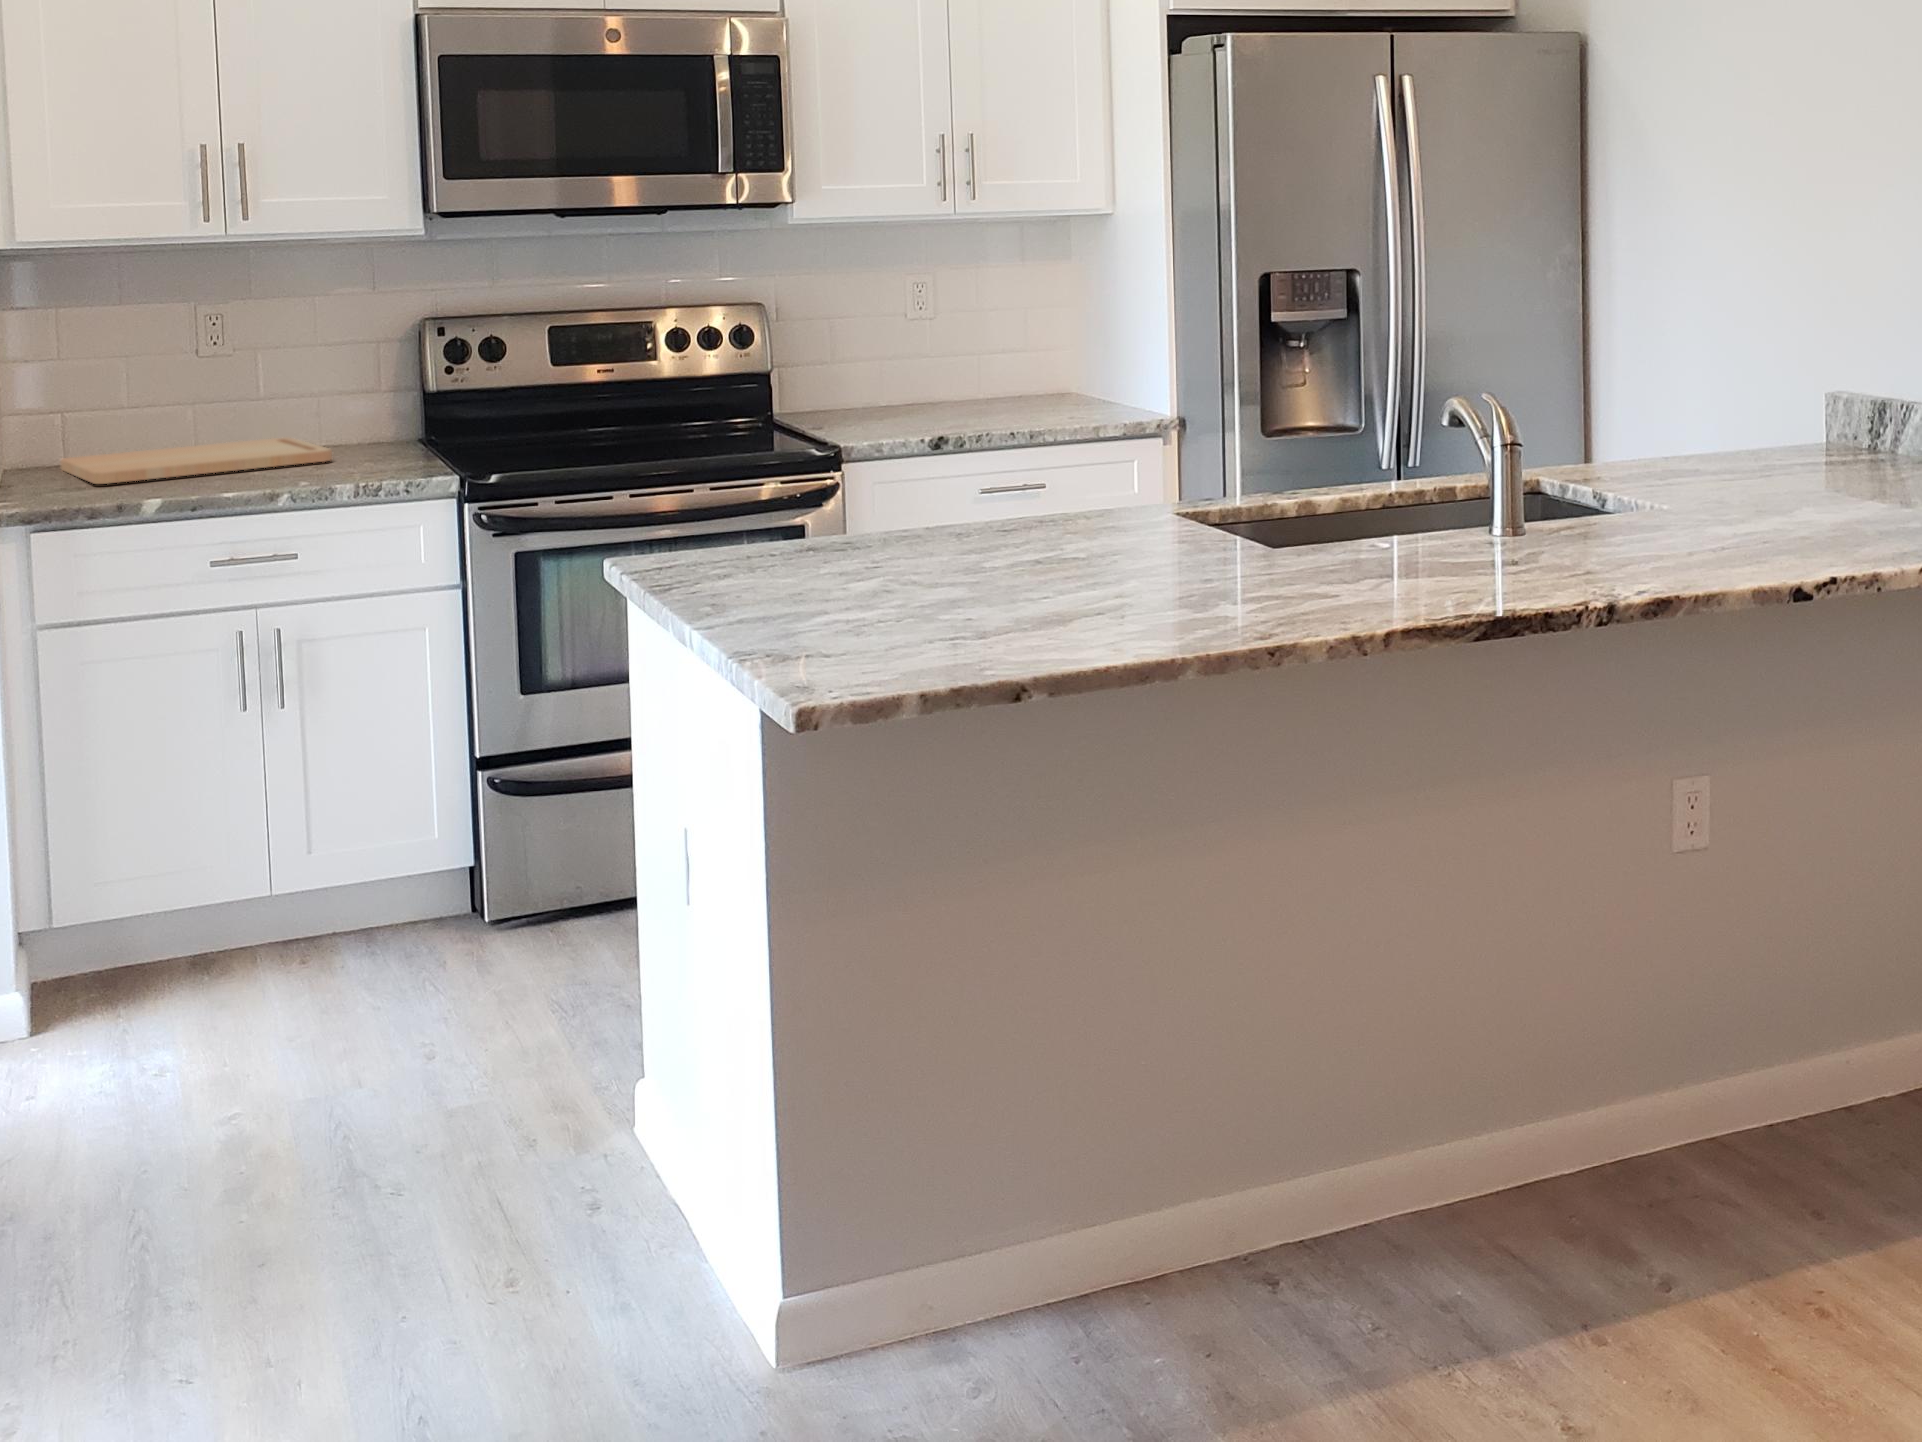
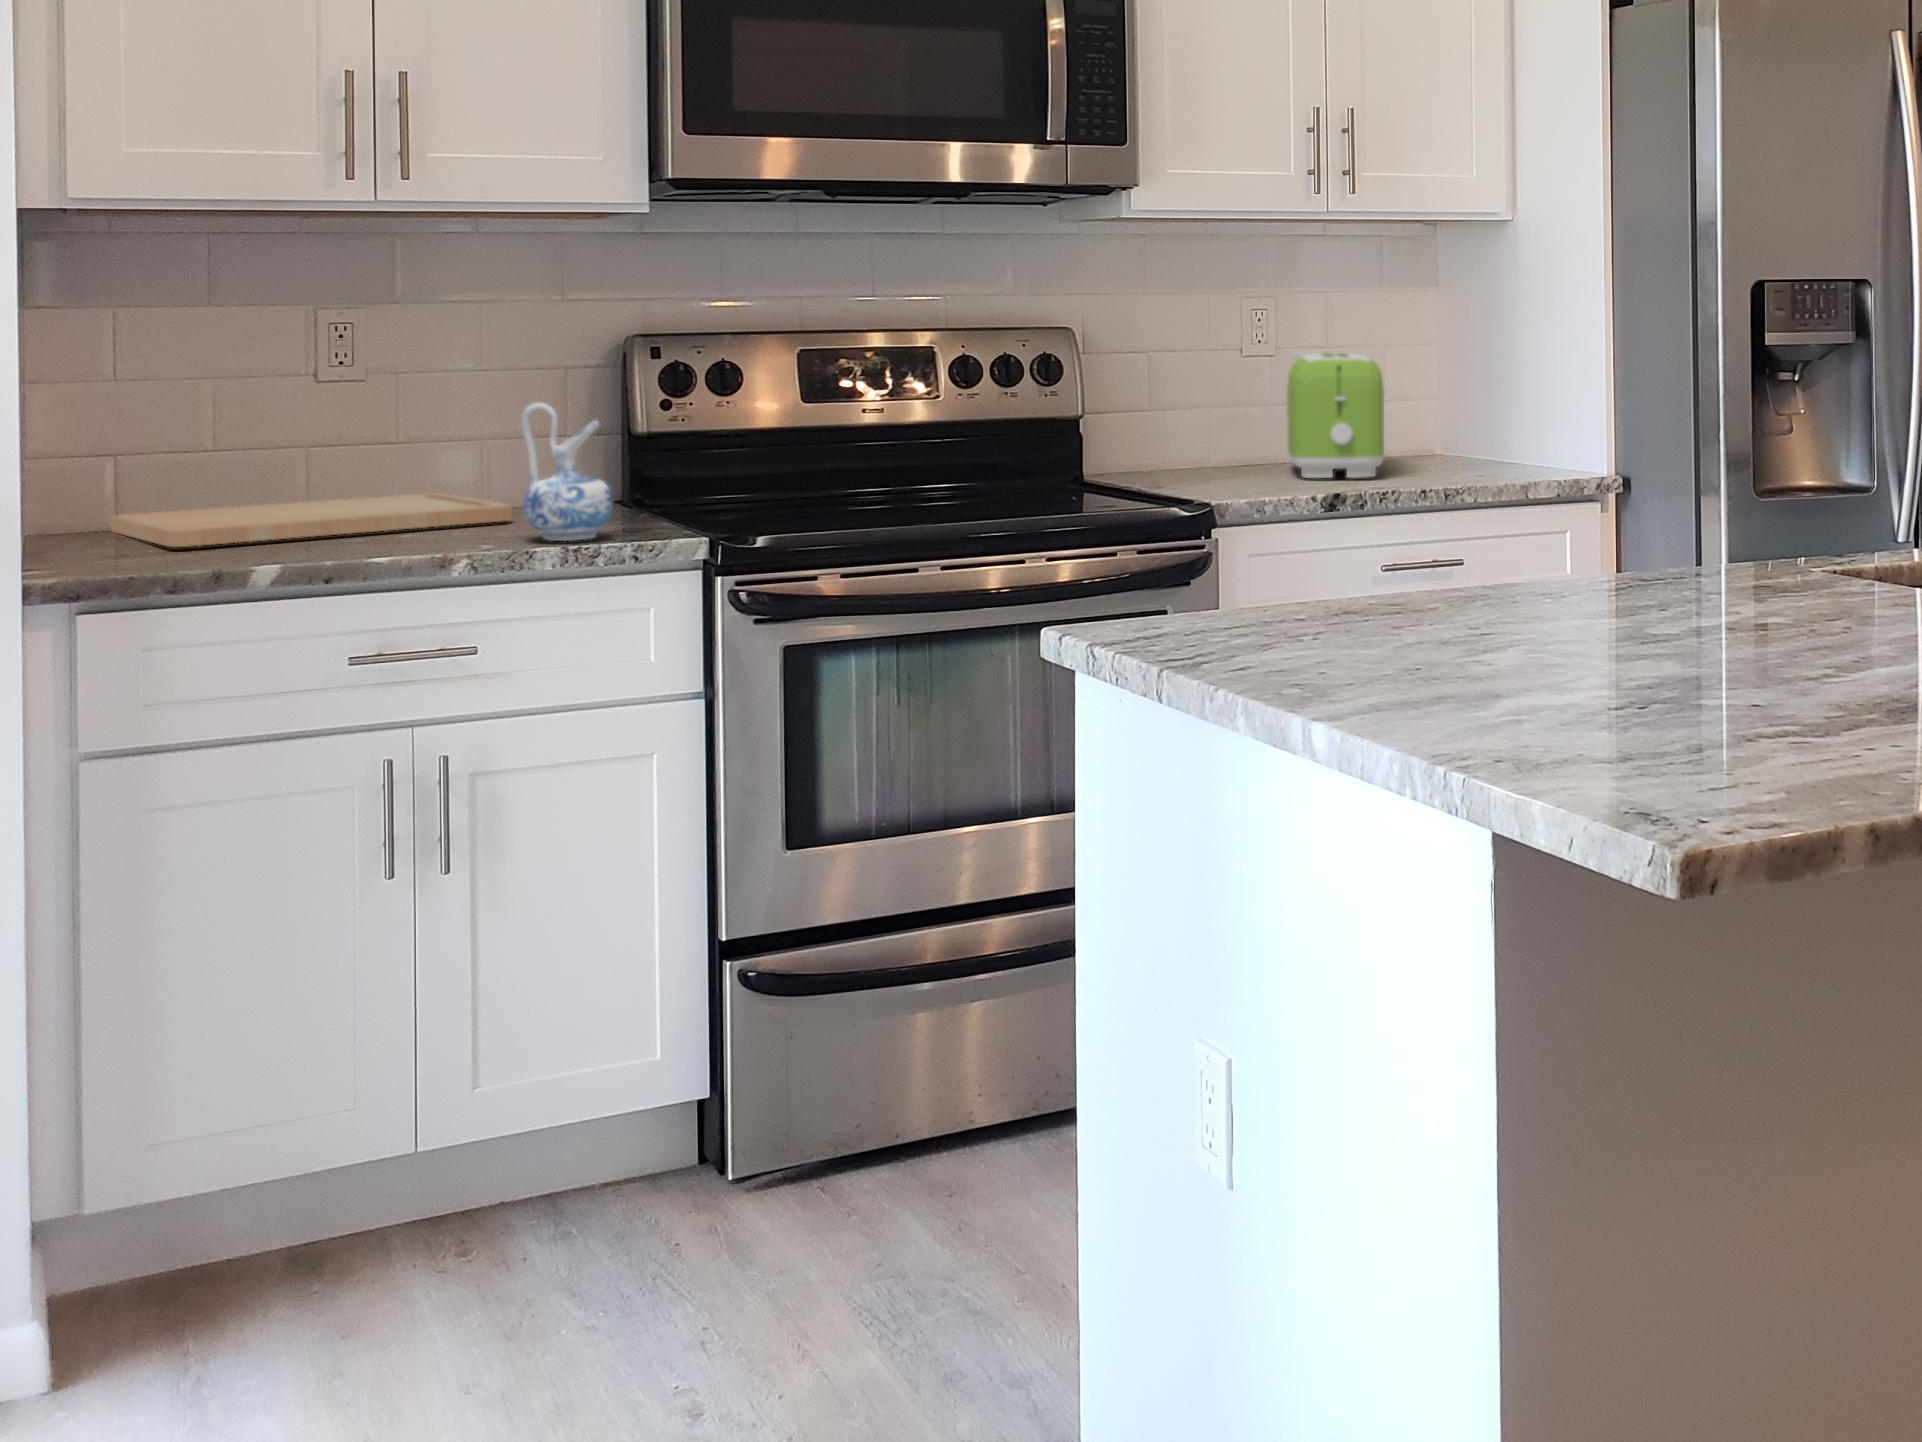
toaster: none [940,314,1023,418] -> present [1287,353,1384,478]
ceramic pitcher: none [326,381,392,479] -> present [522,403,613,541]

